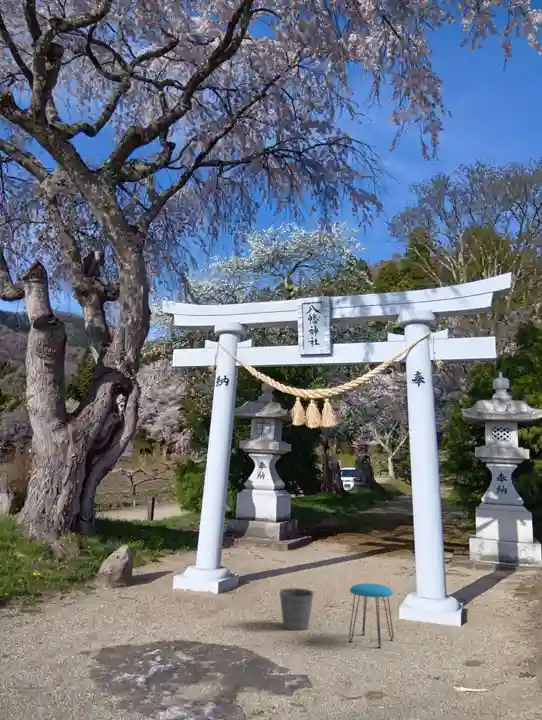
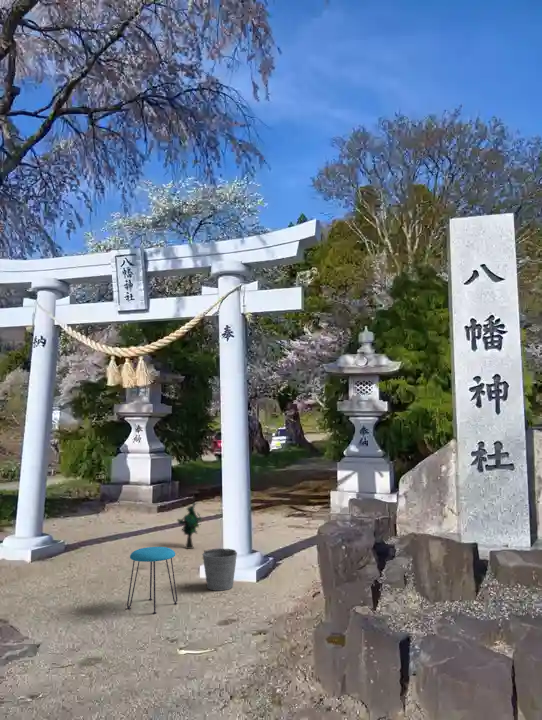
decorative plant: none [343,543,368,589] -> present [178,503,201,549]
bucket: present [280,588,313,630] -> present [202,549,237,591]

